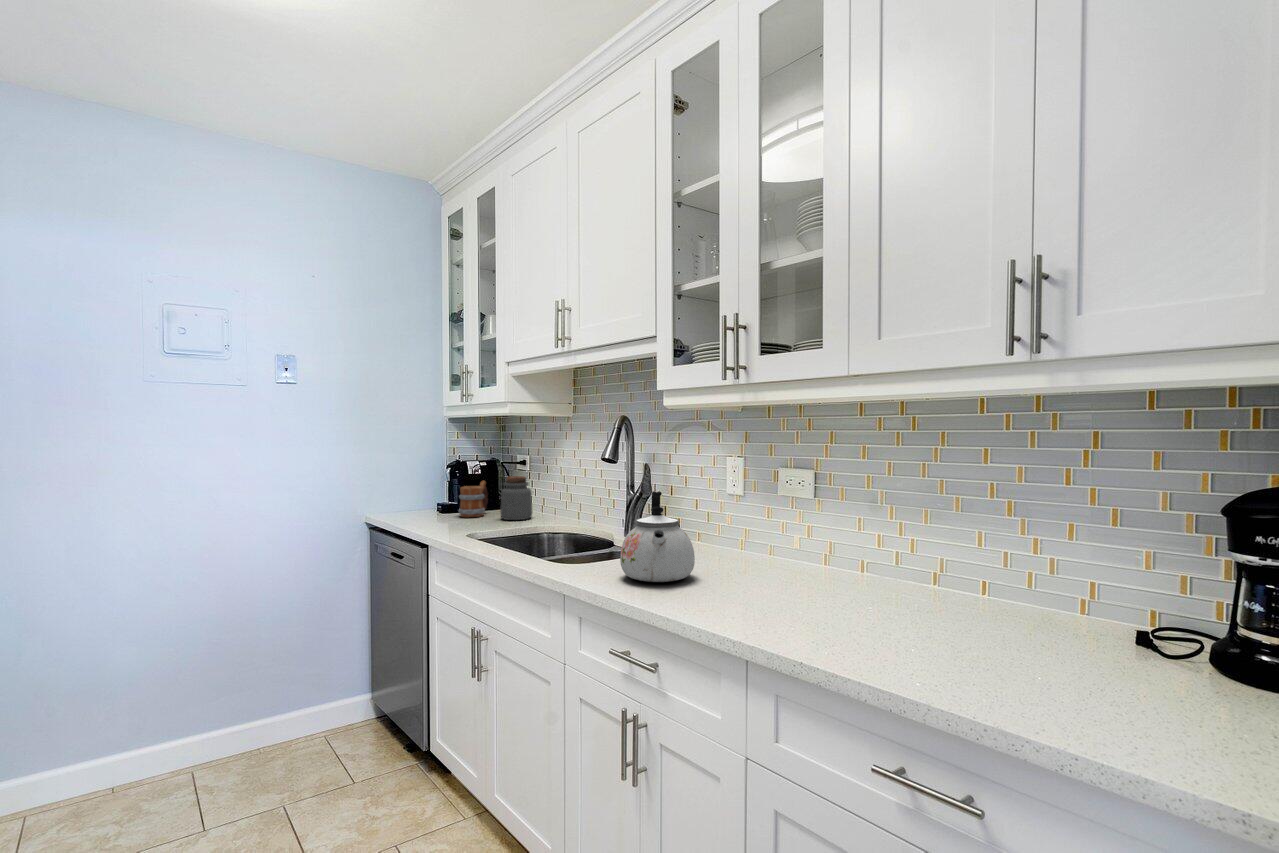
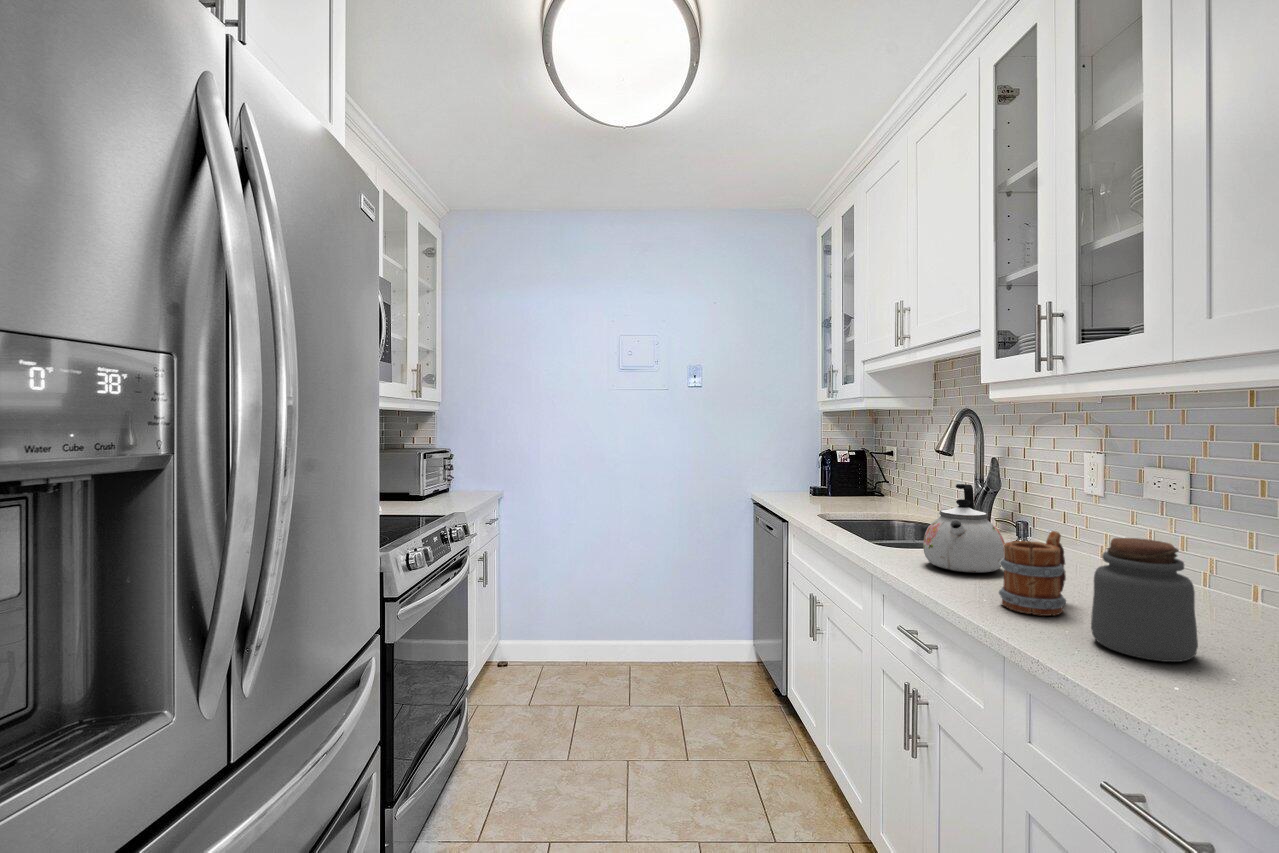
jar: present [500,476,532,520] -> present [1091,538,1198,662]
mug: present [458,481,488,517] -> present [999,531,1066,616]

